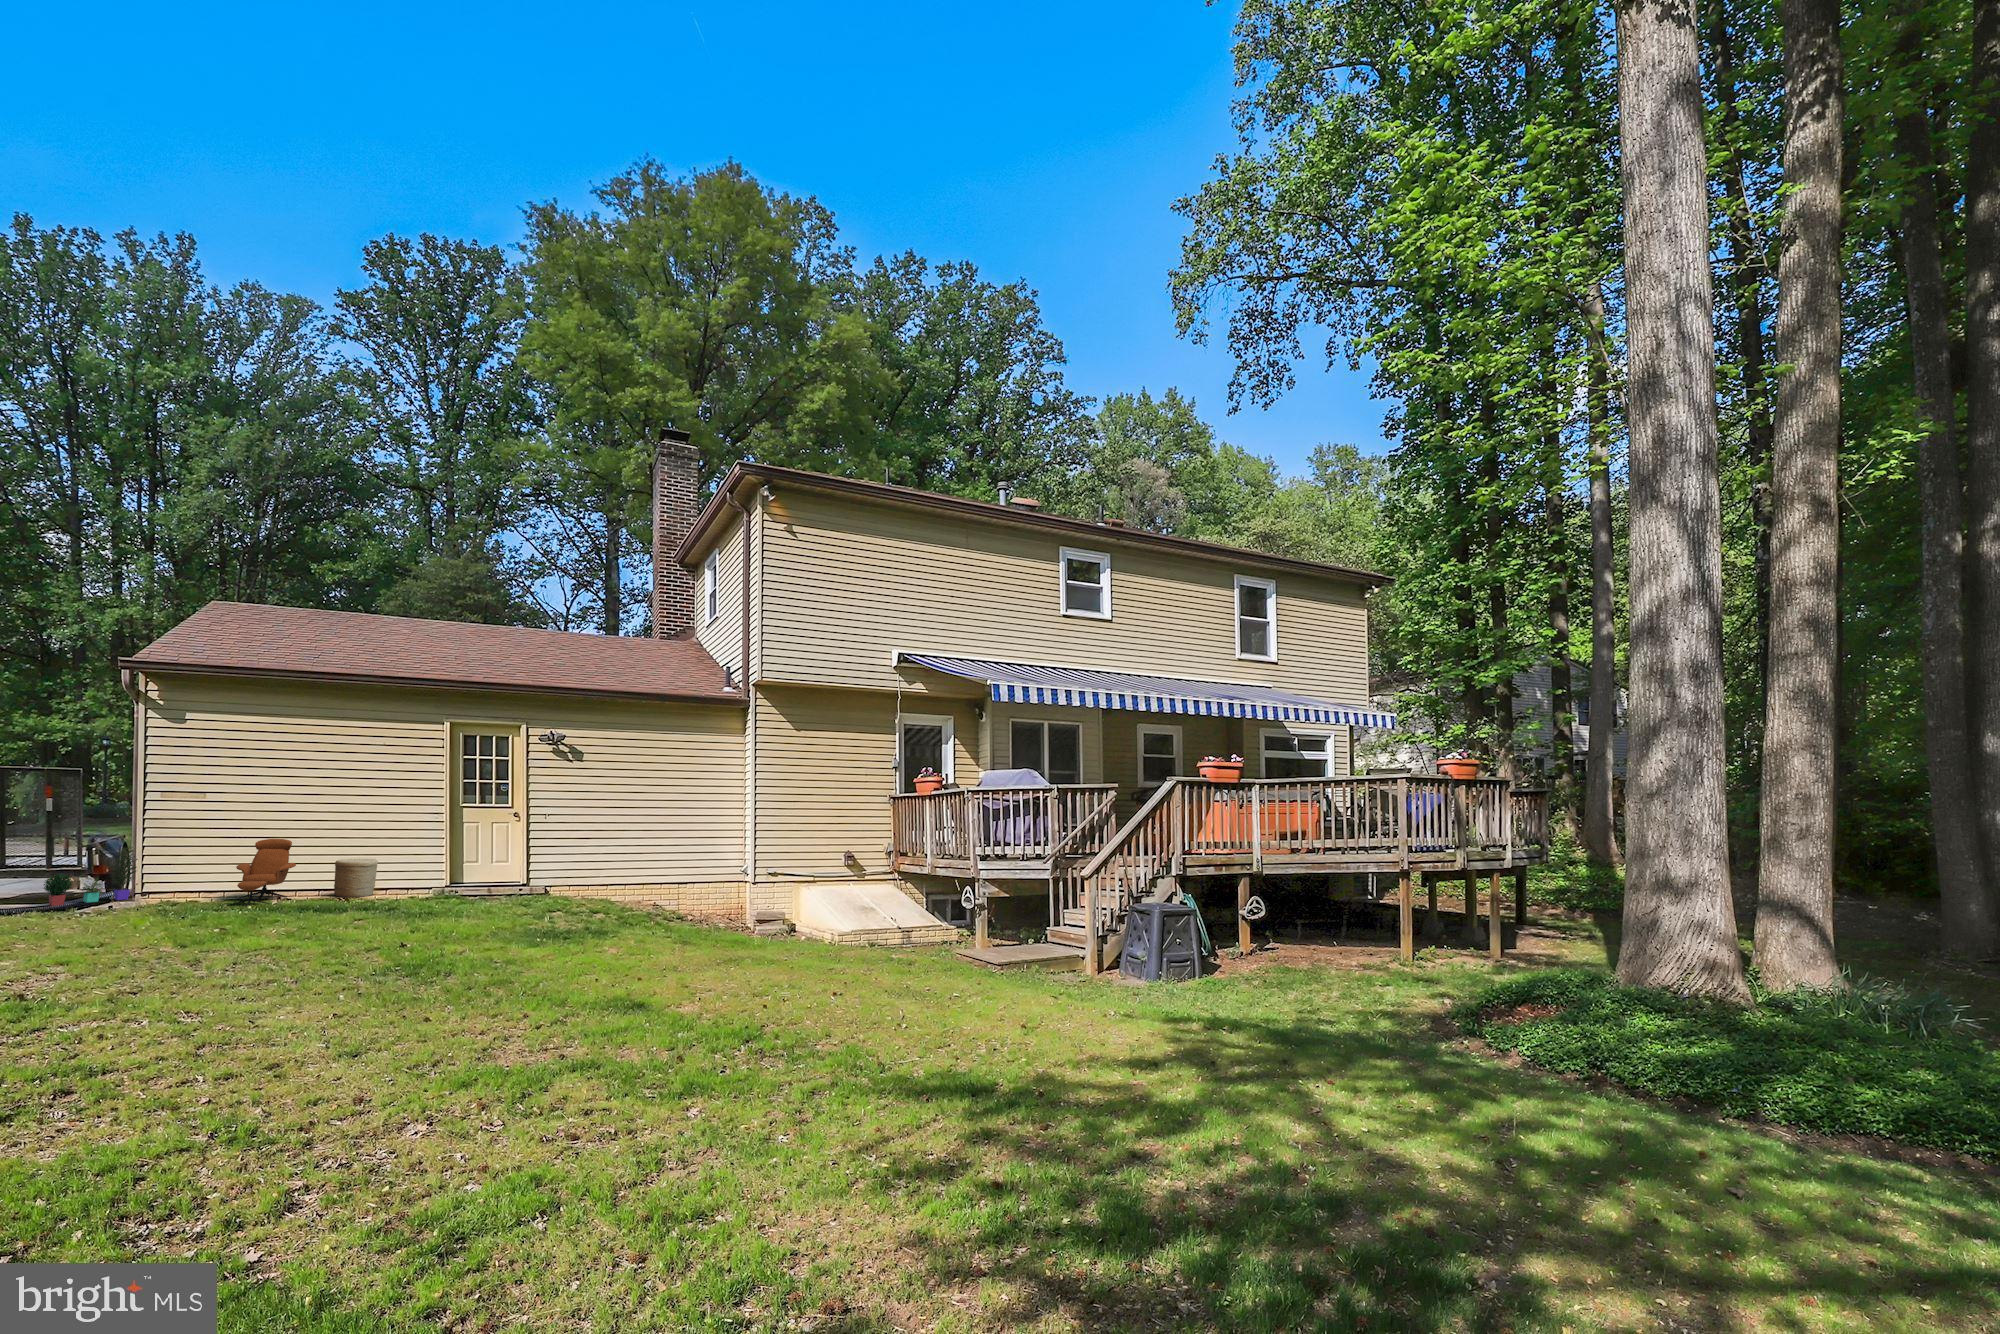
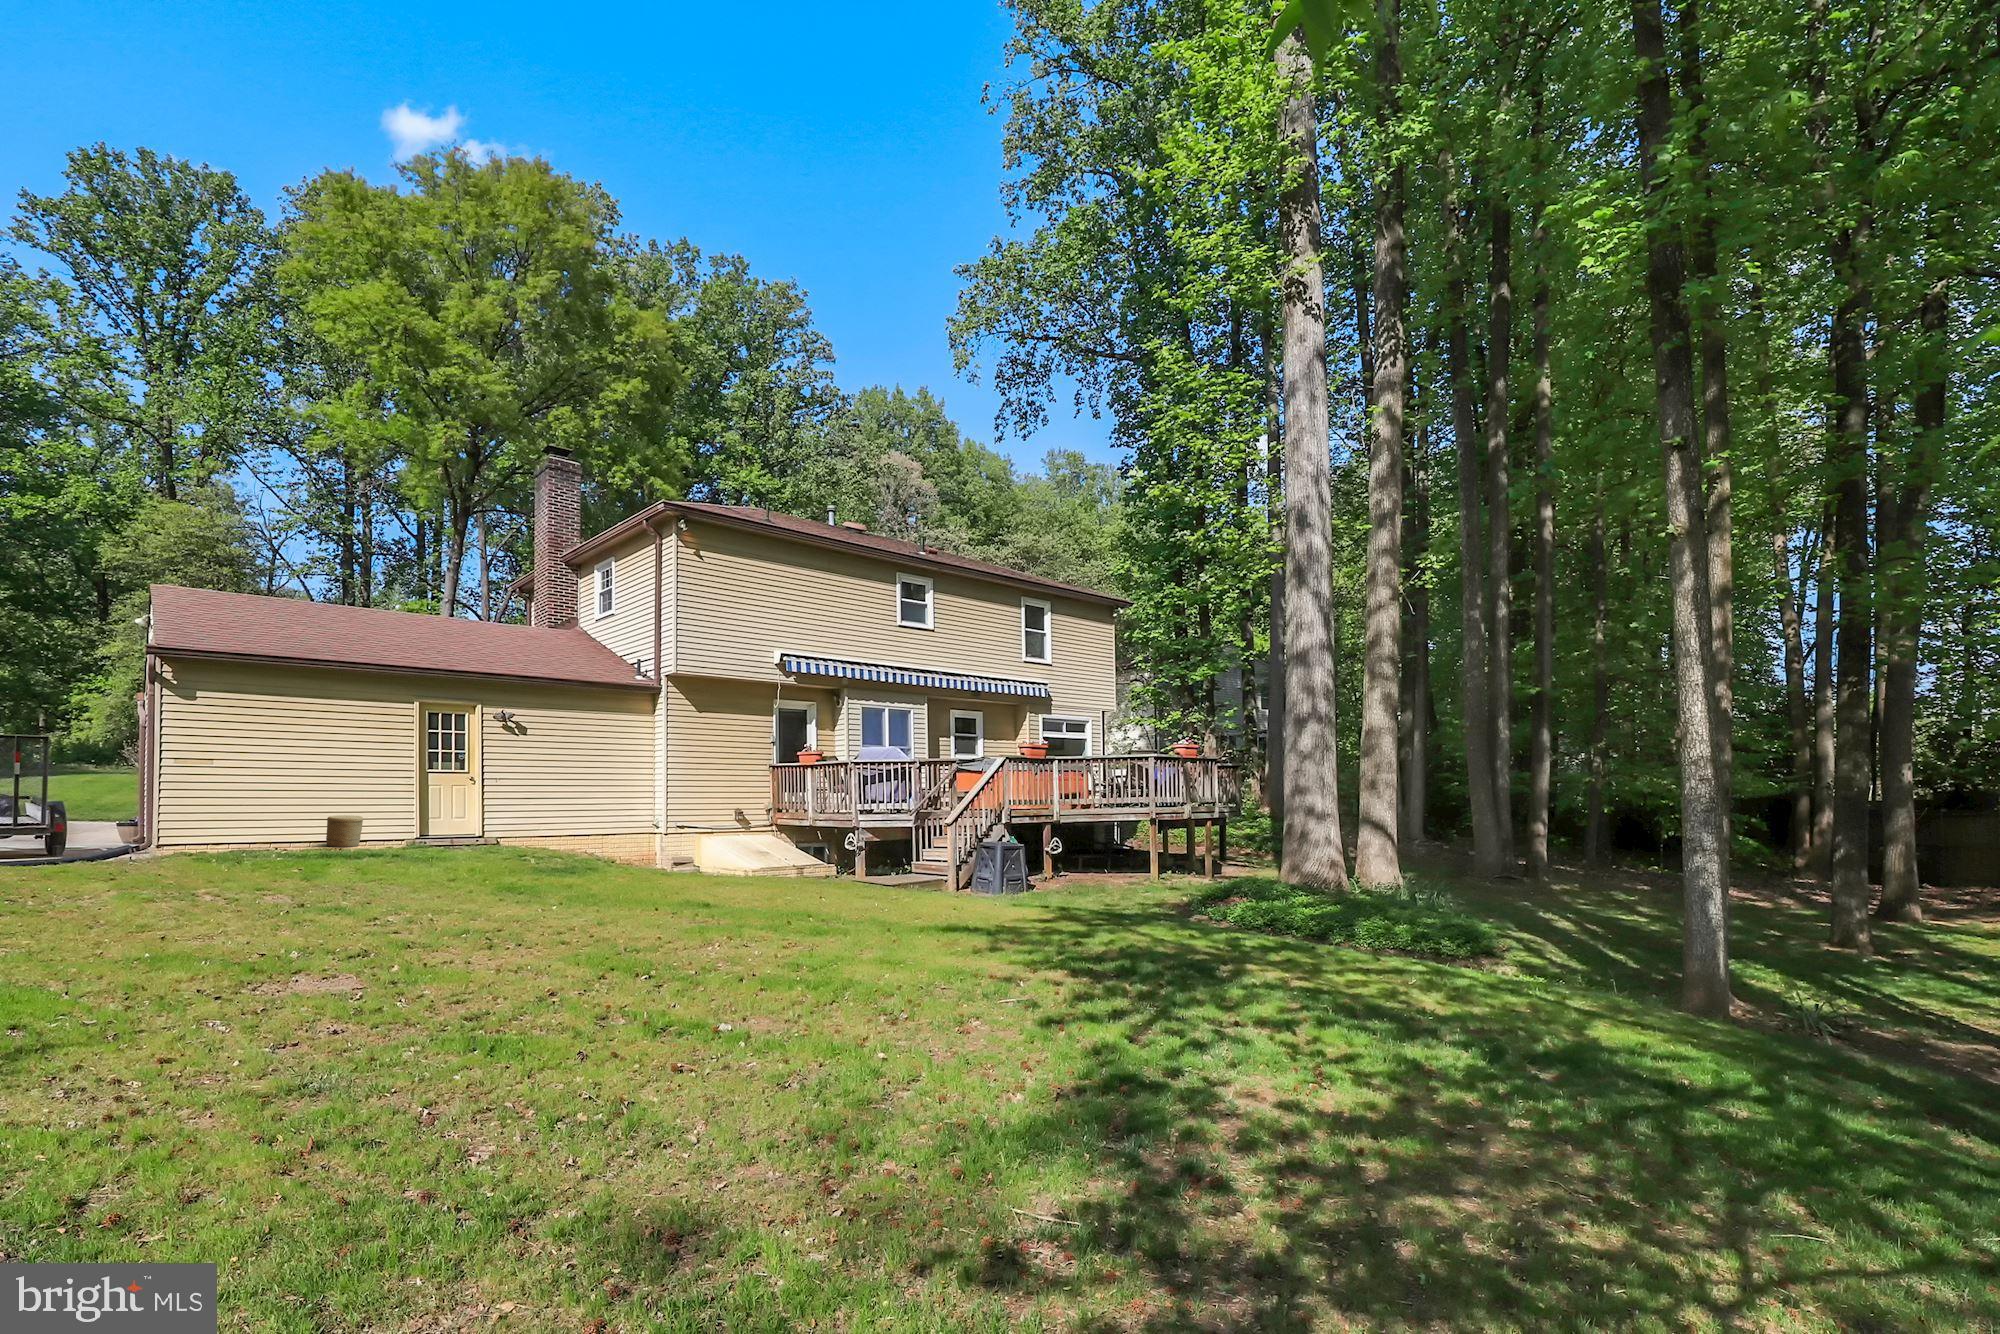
lounge chair: present [232,839,296,907] -> none [246,799,296,855]
potted plant: present [44,846,137,906] -> none [83,805,157,856]

